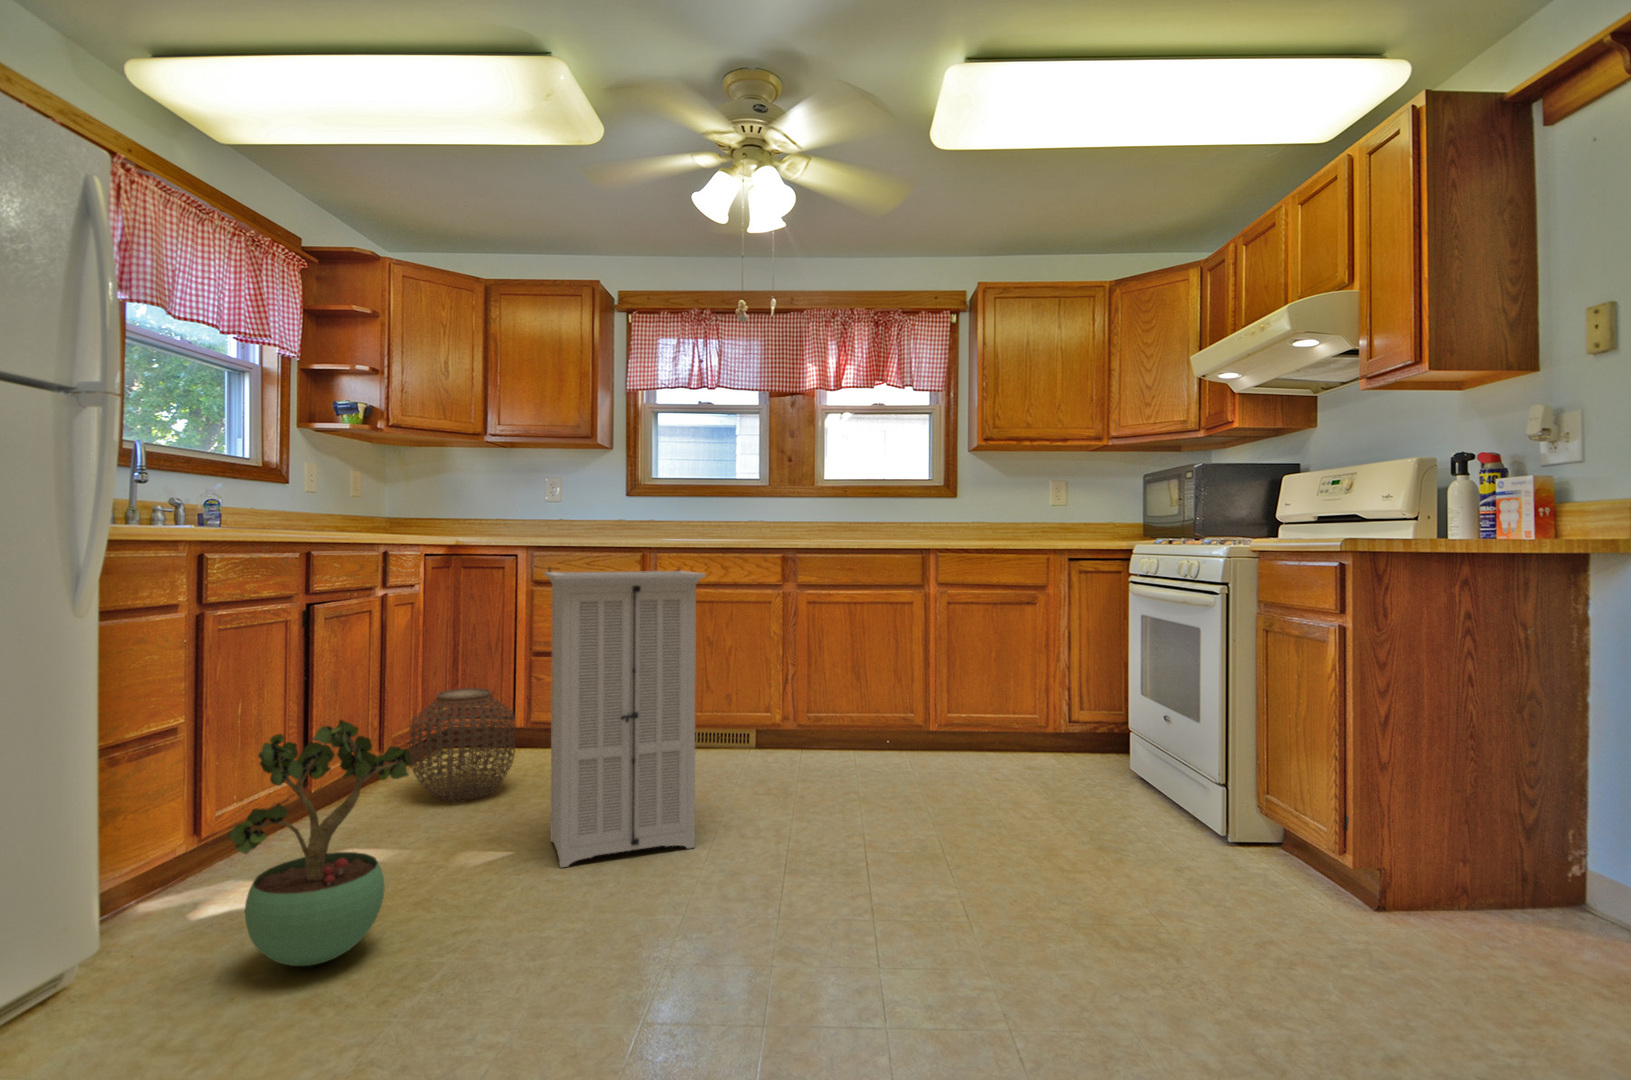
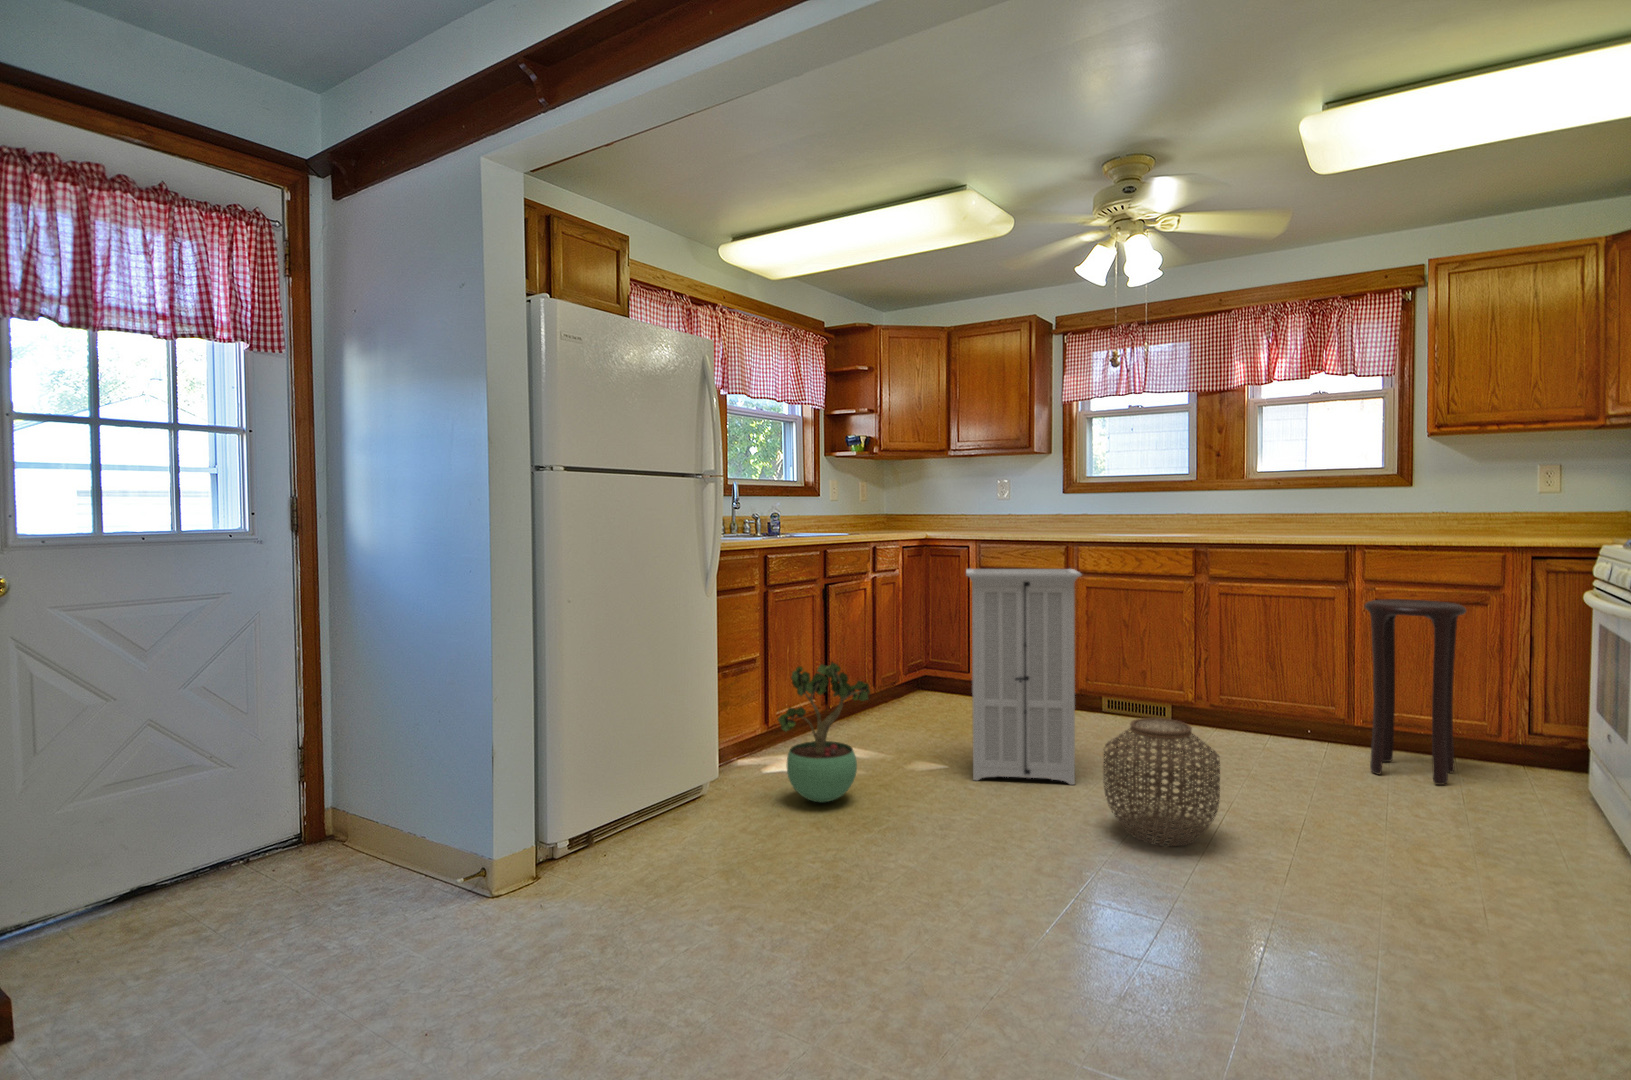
stool: none [952,601,1036,780] -> present [1365,599,1466,785]
woven basket: present [410,688,516,801] -> present [1103,718,1220,846]

